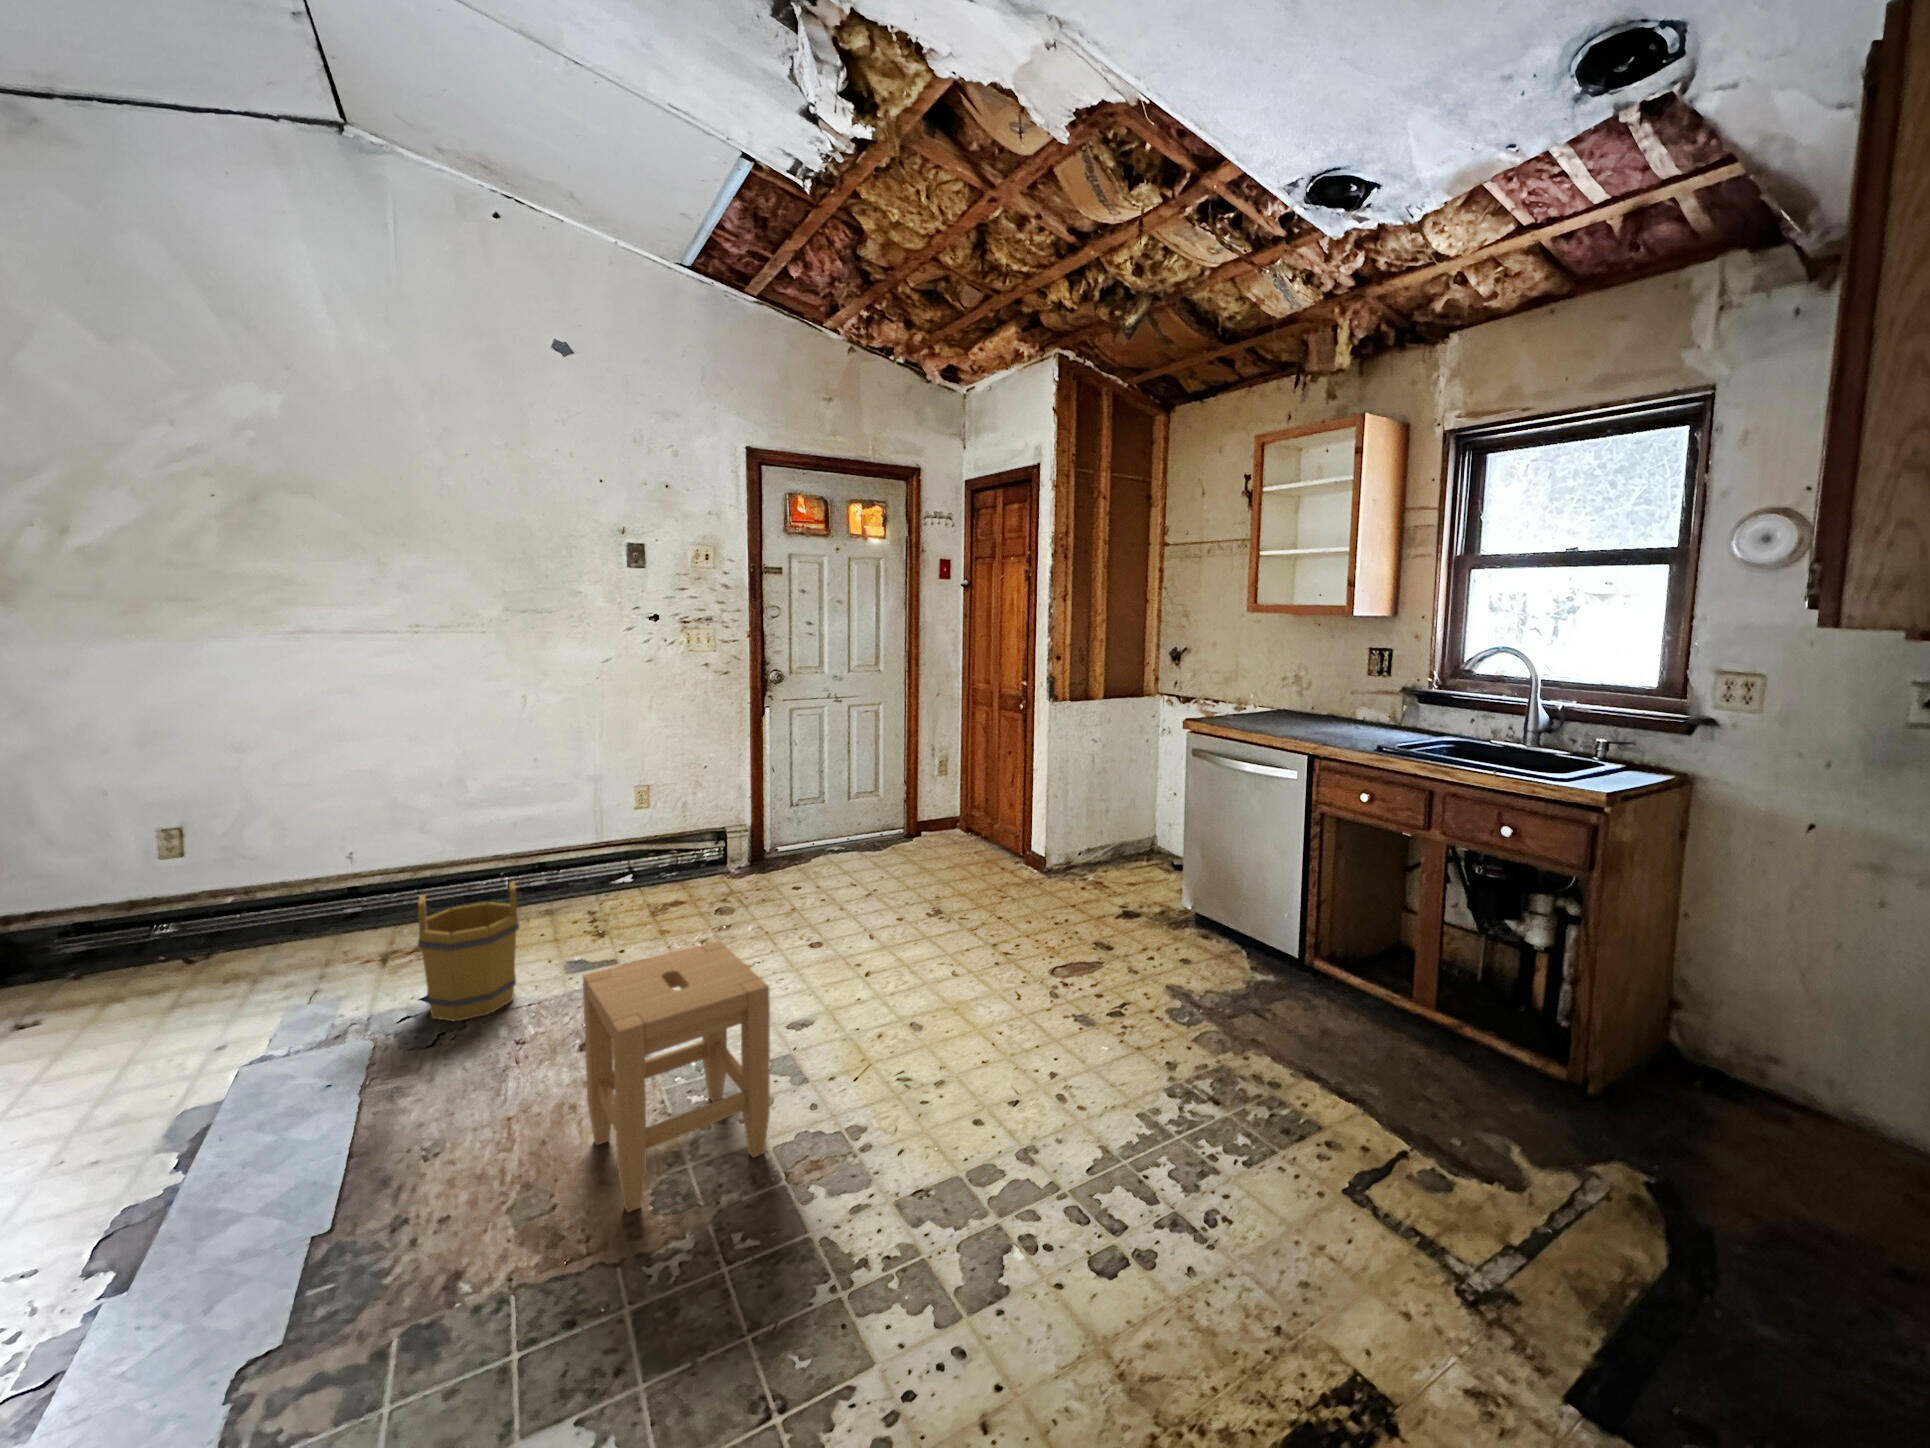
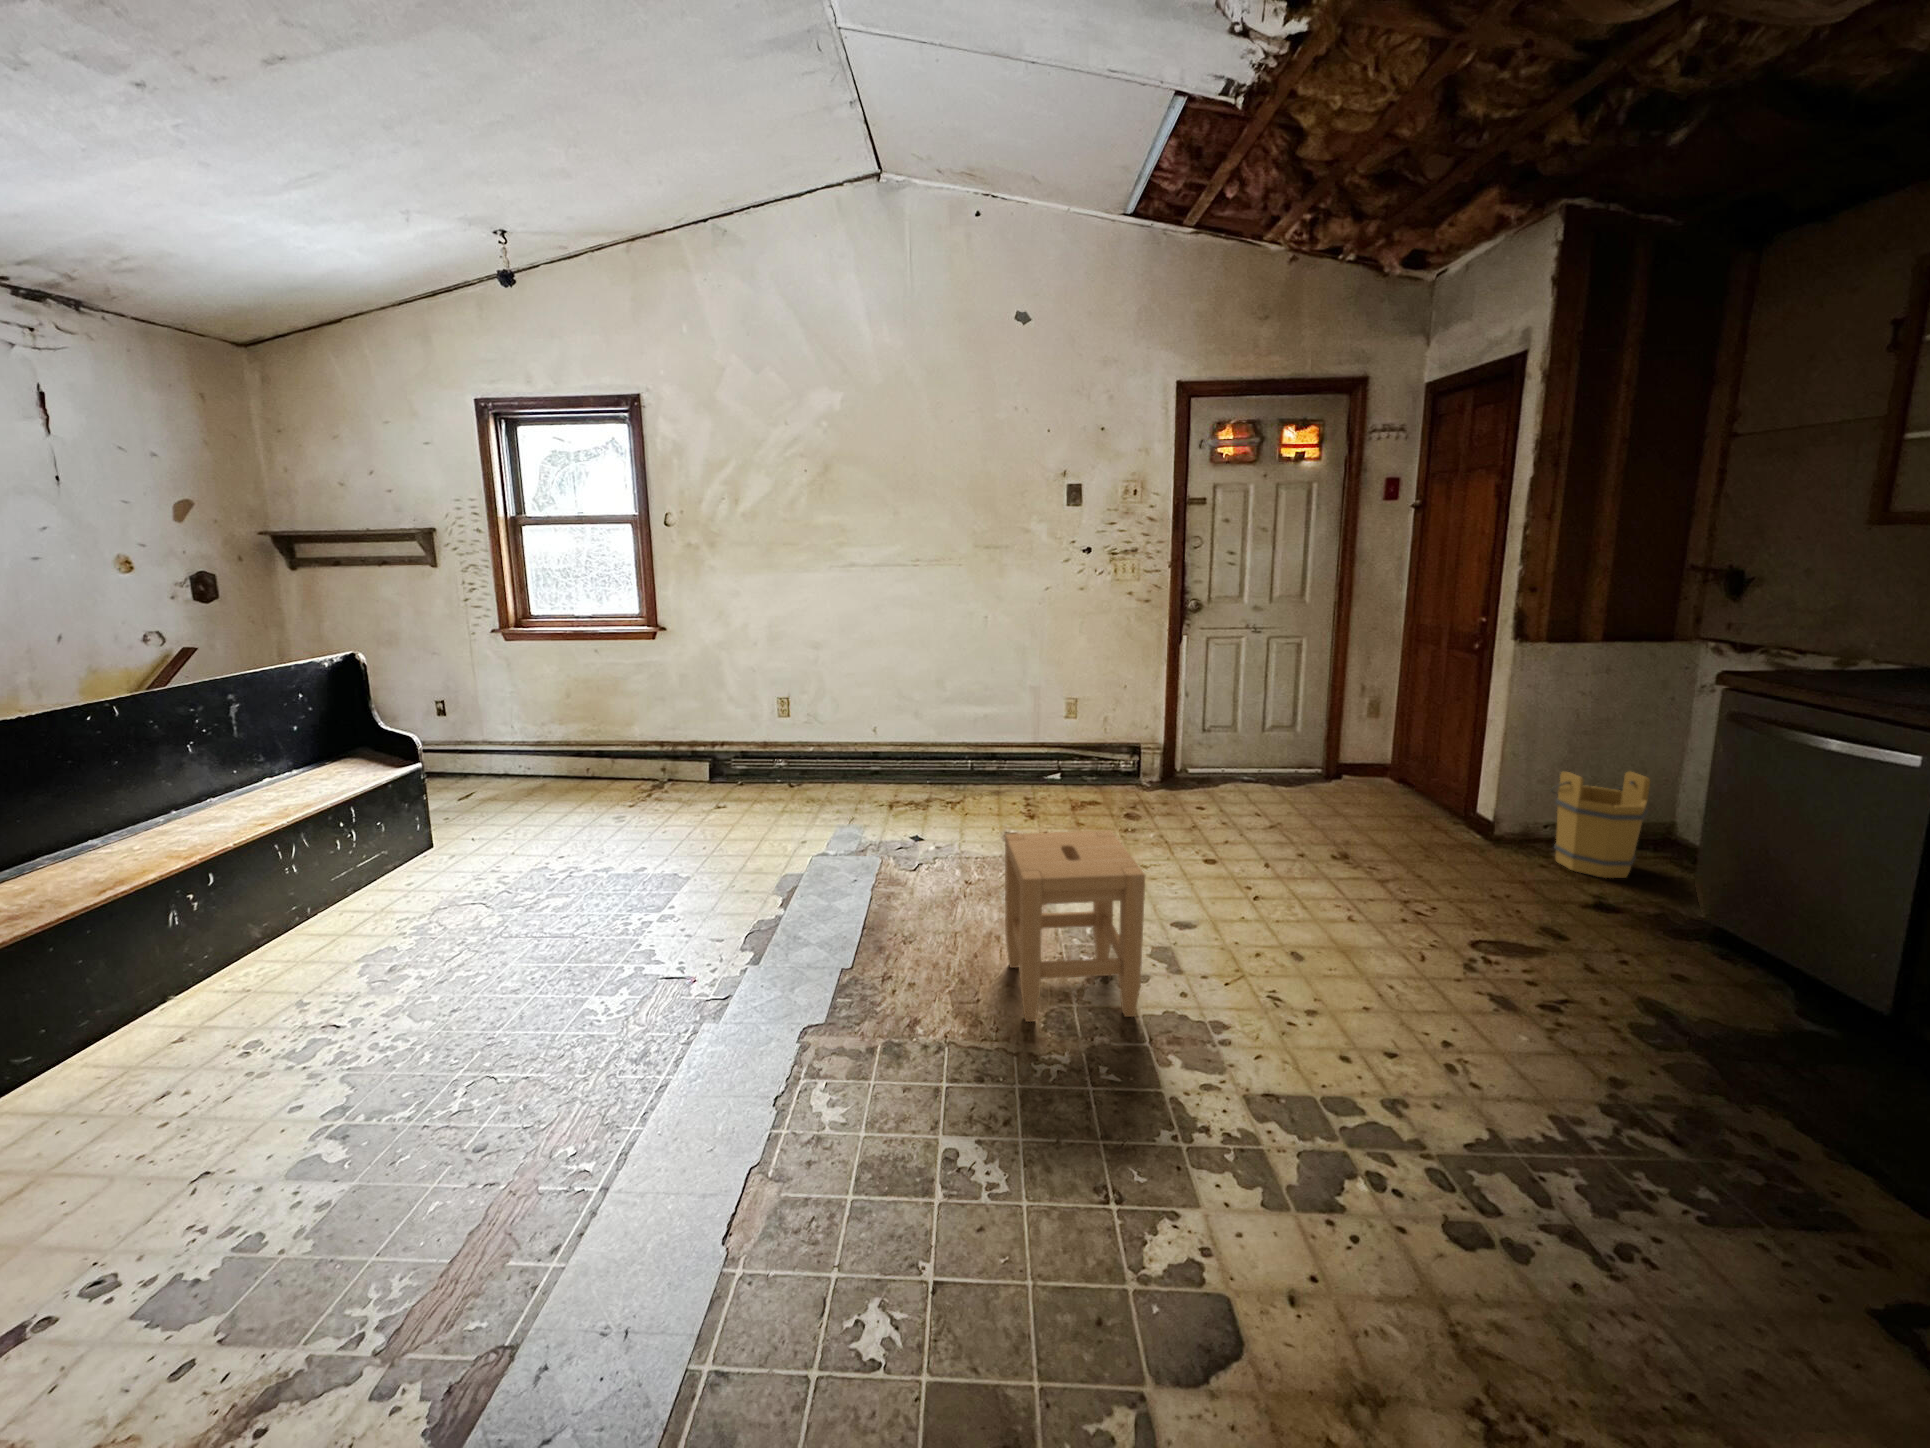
bucket: present [413,882,522,1021] -> present [1551,772,1650,878]

